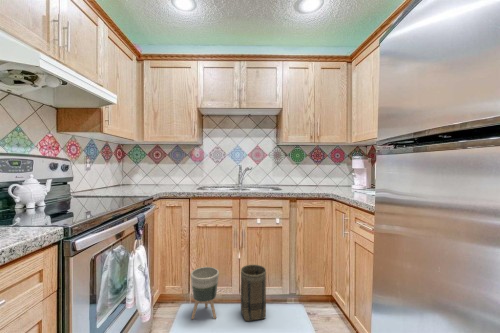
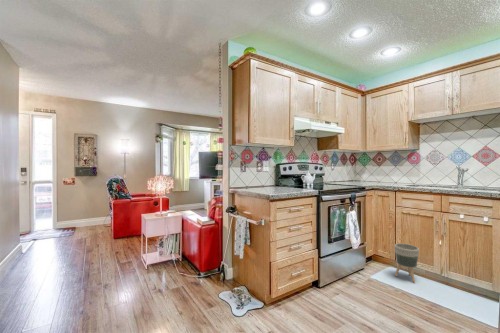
basket: present [241,265,266,321] -> none [439,252,467,300]

